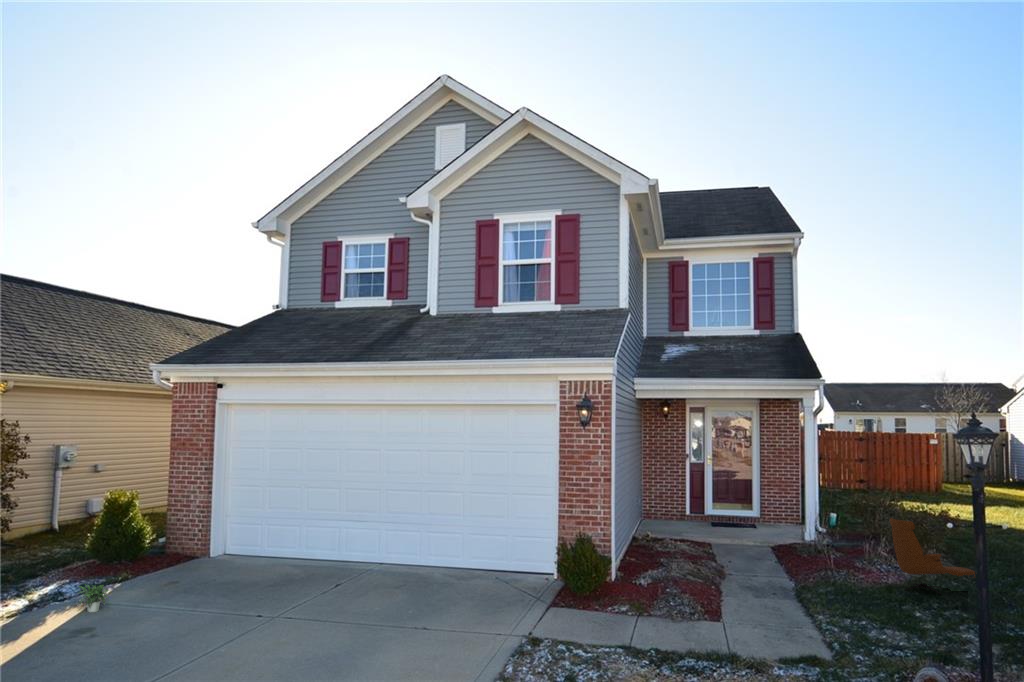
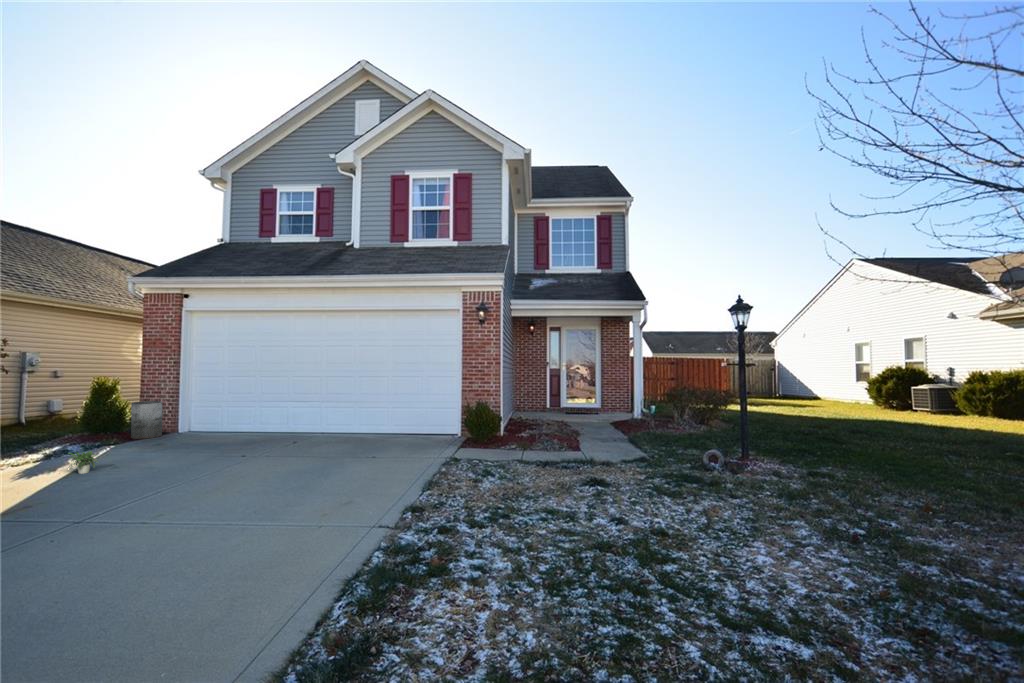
trash can: none [156,515,193,563] -> present [131,401,162,439]
lounge chair: present [890,518,975,595] -> none [673,384,721,431]

